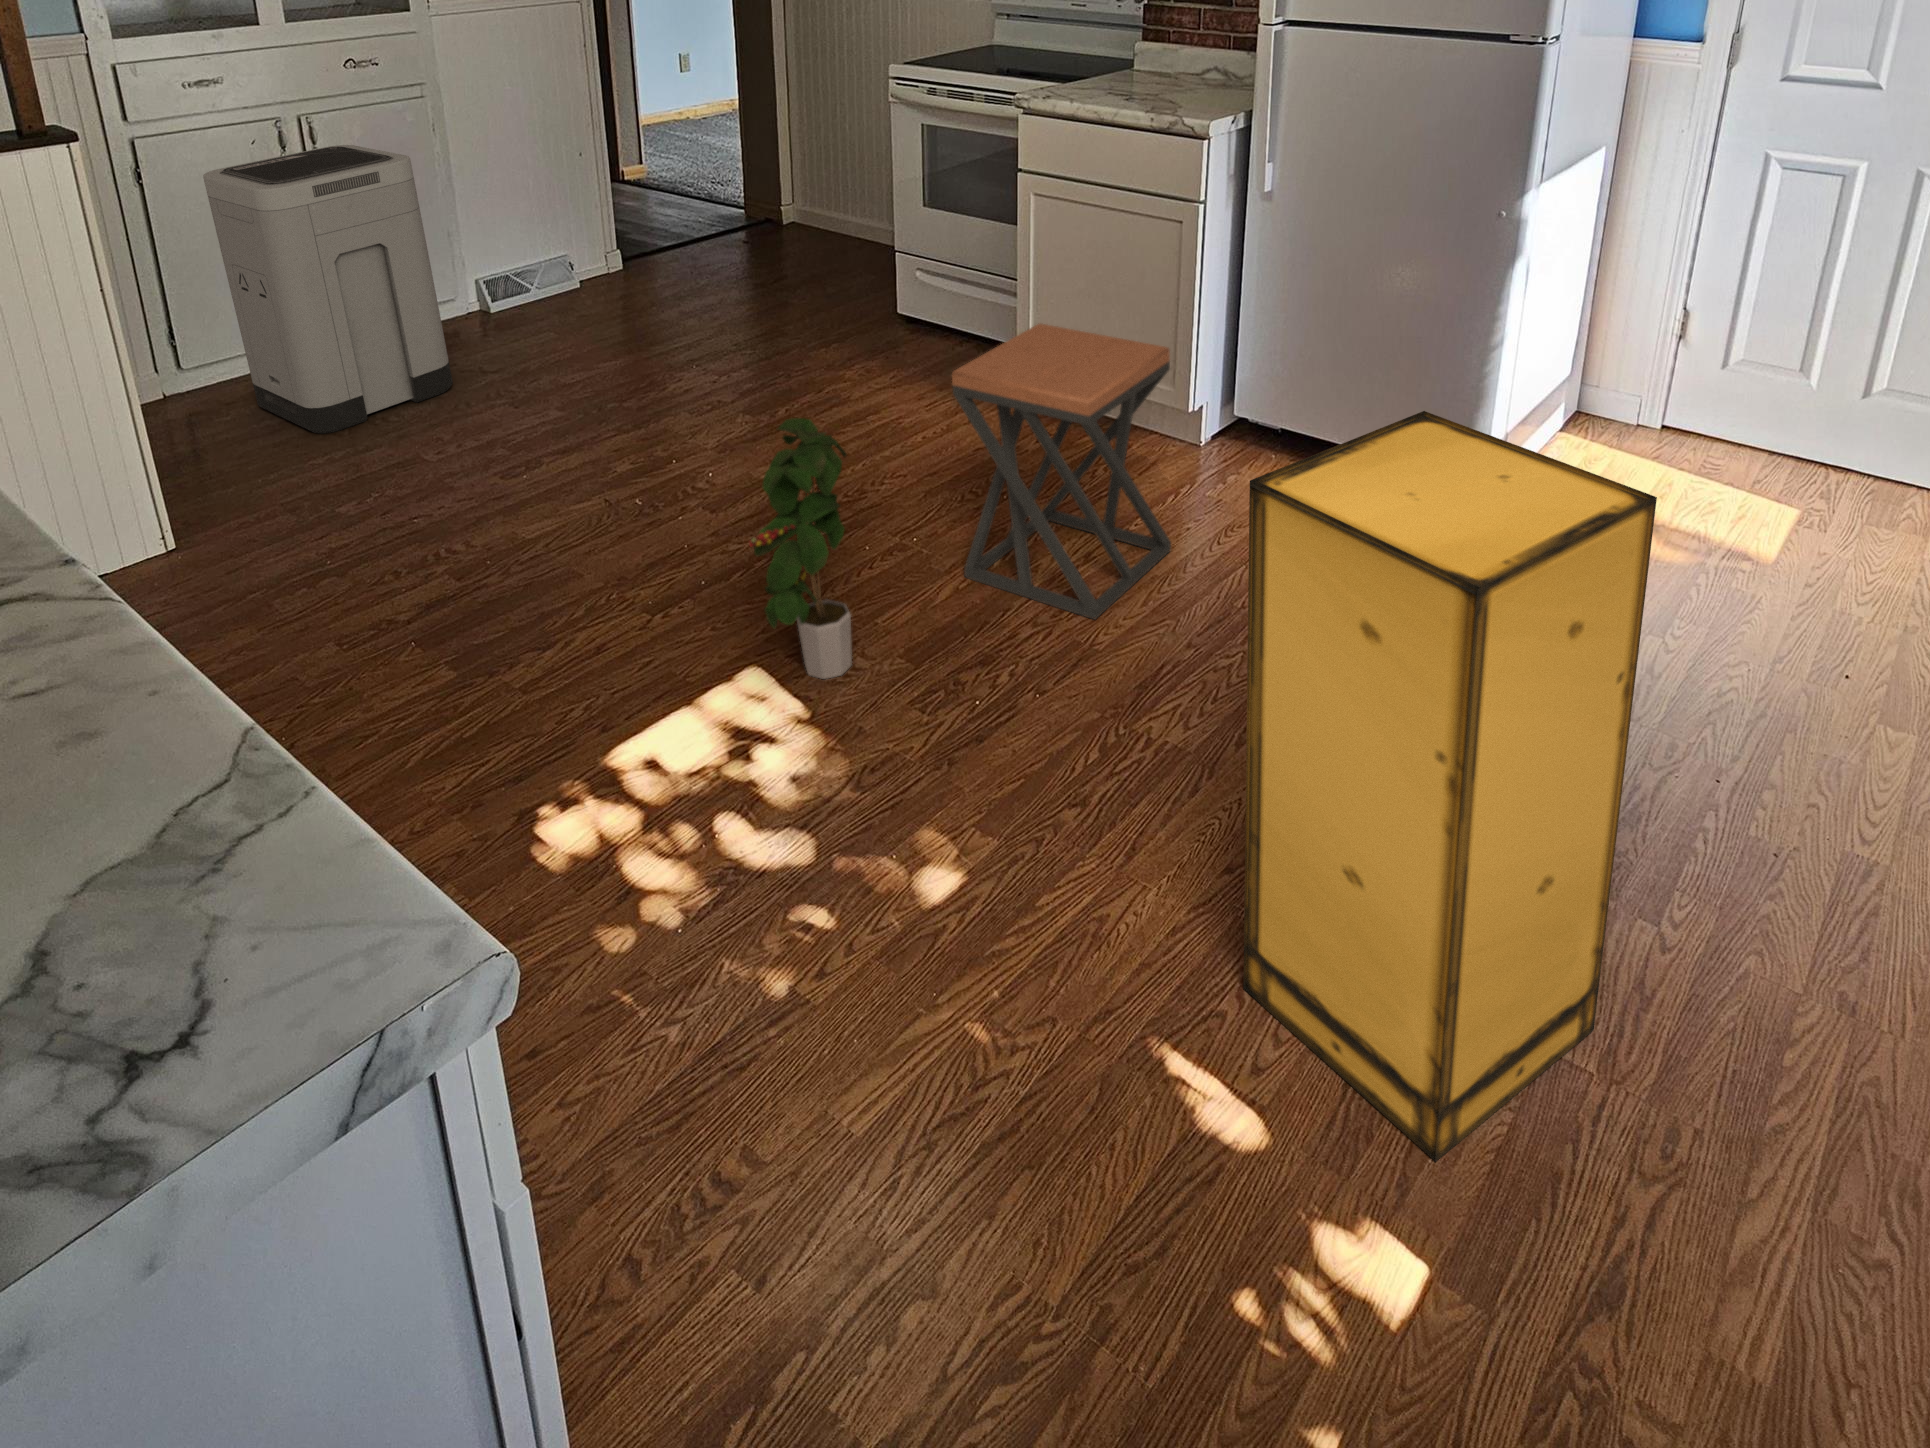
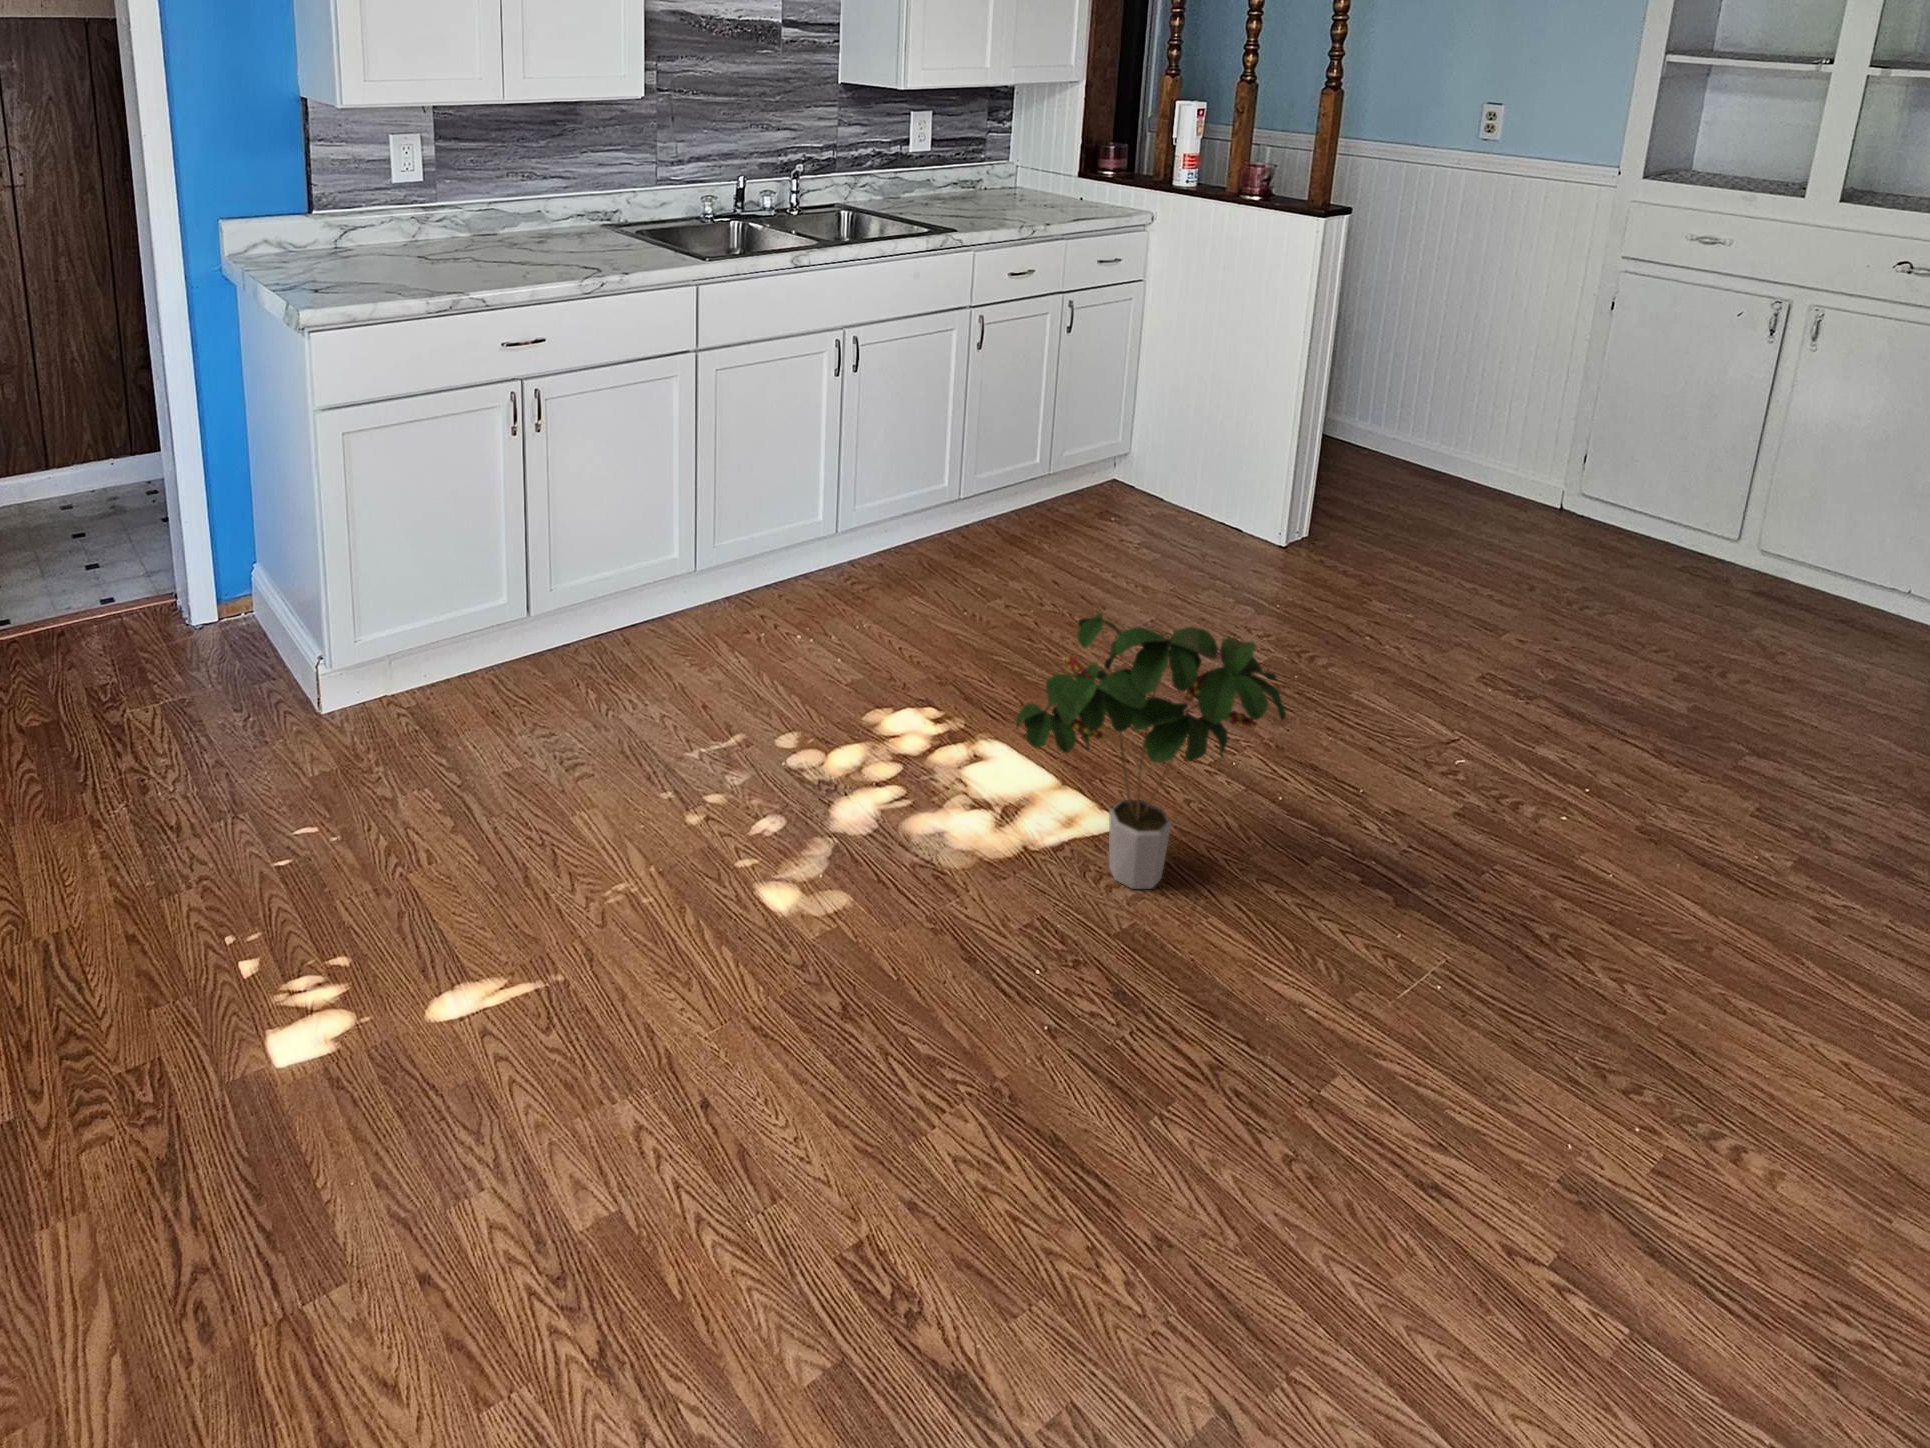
trash can: present [203,145,453,434] -> none [1605,313,1900,645]
stool: present [952,324,1171,619] -> none [1225,746,1630,1317]
storage cabinet: present [1243,411,1657,1162] -> none [291,573,605,1332]

